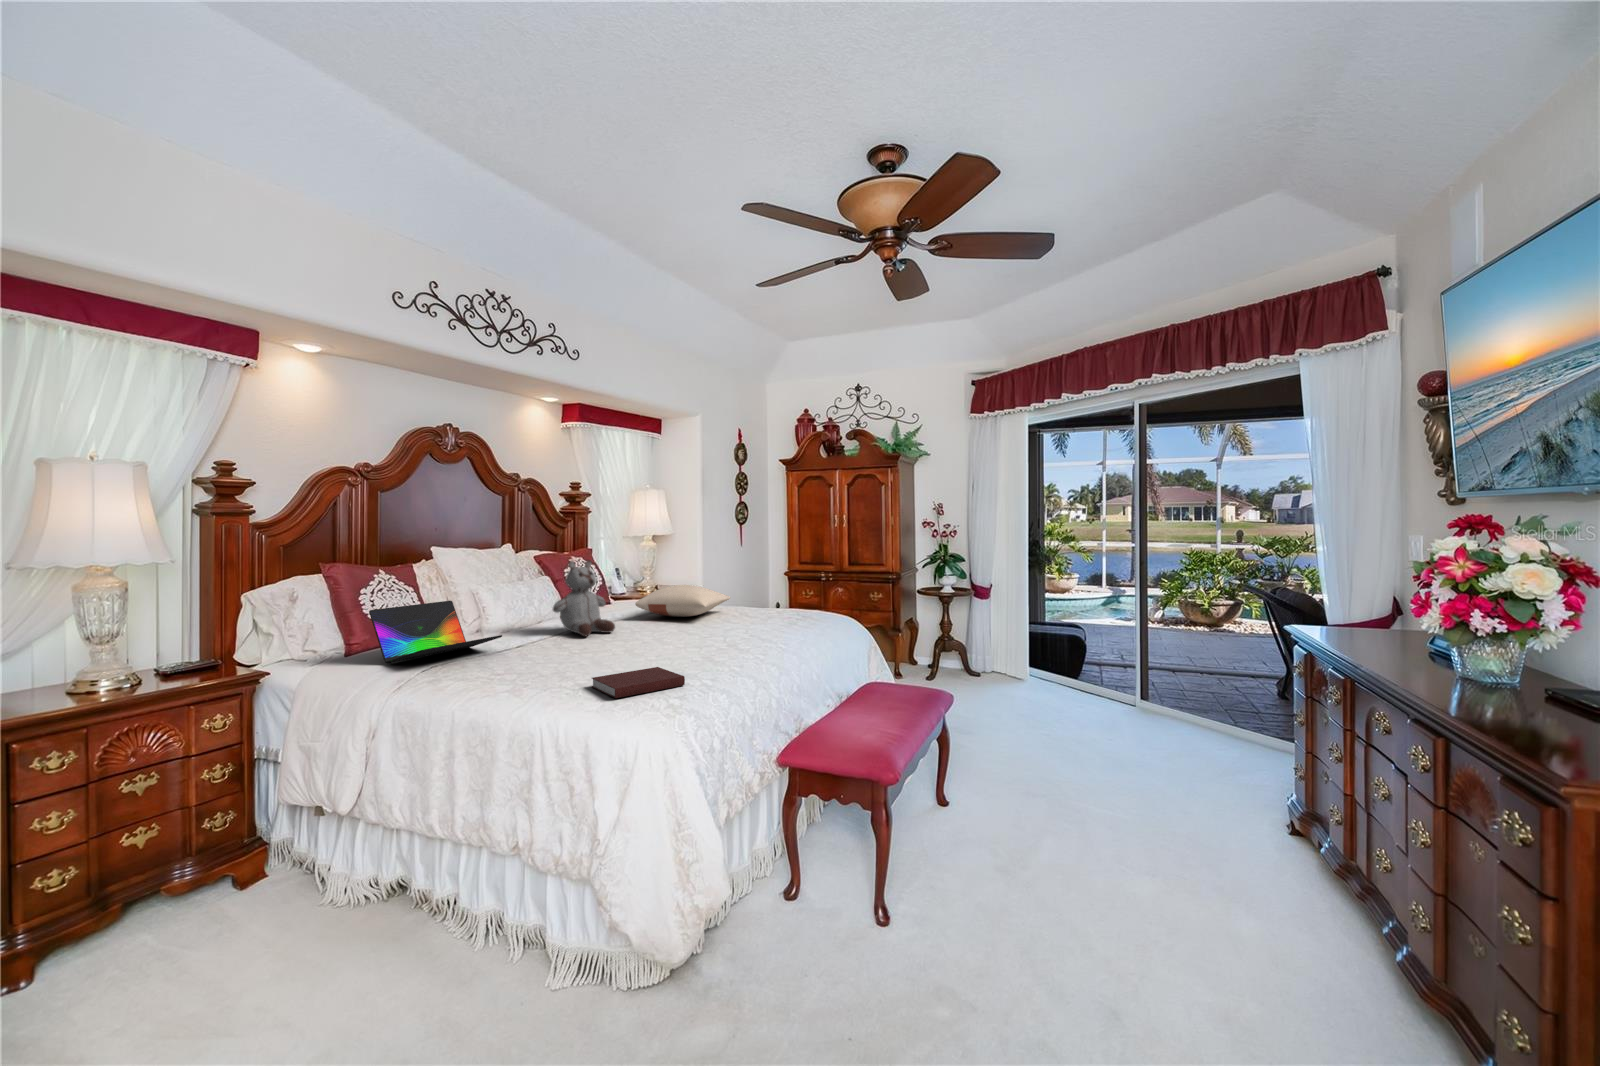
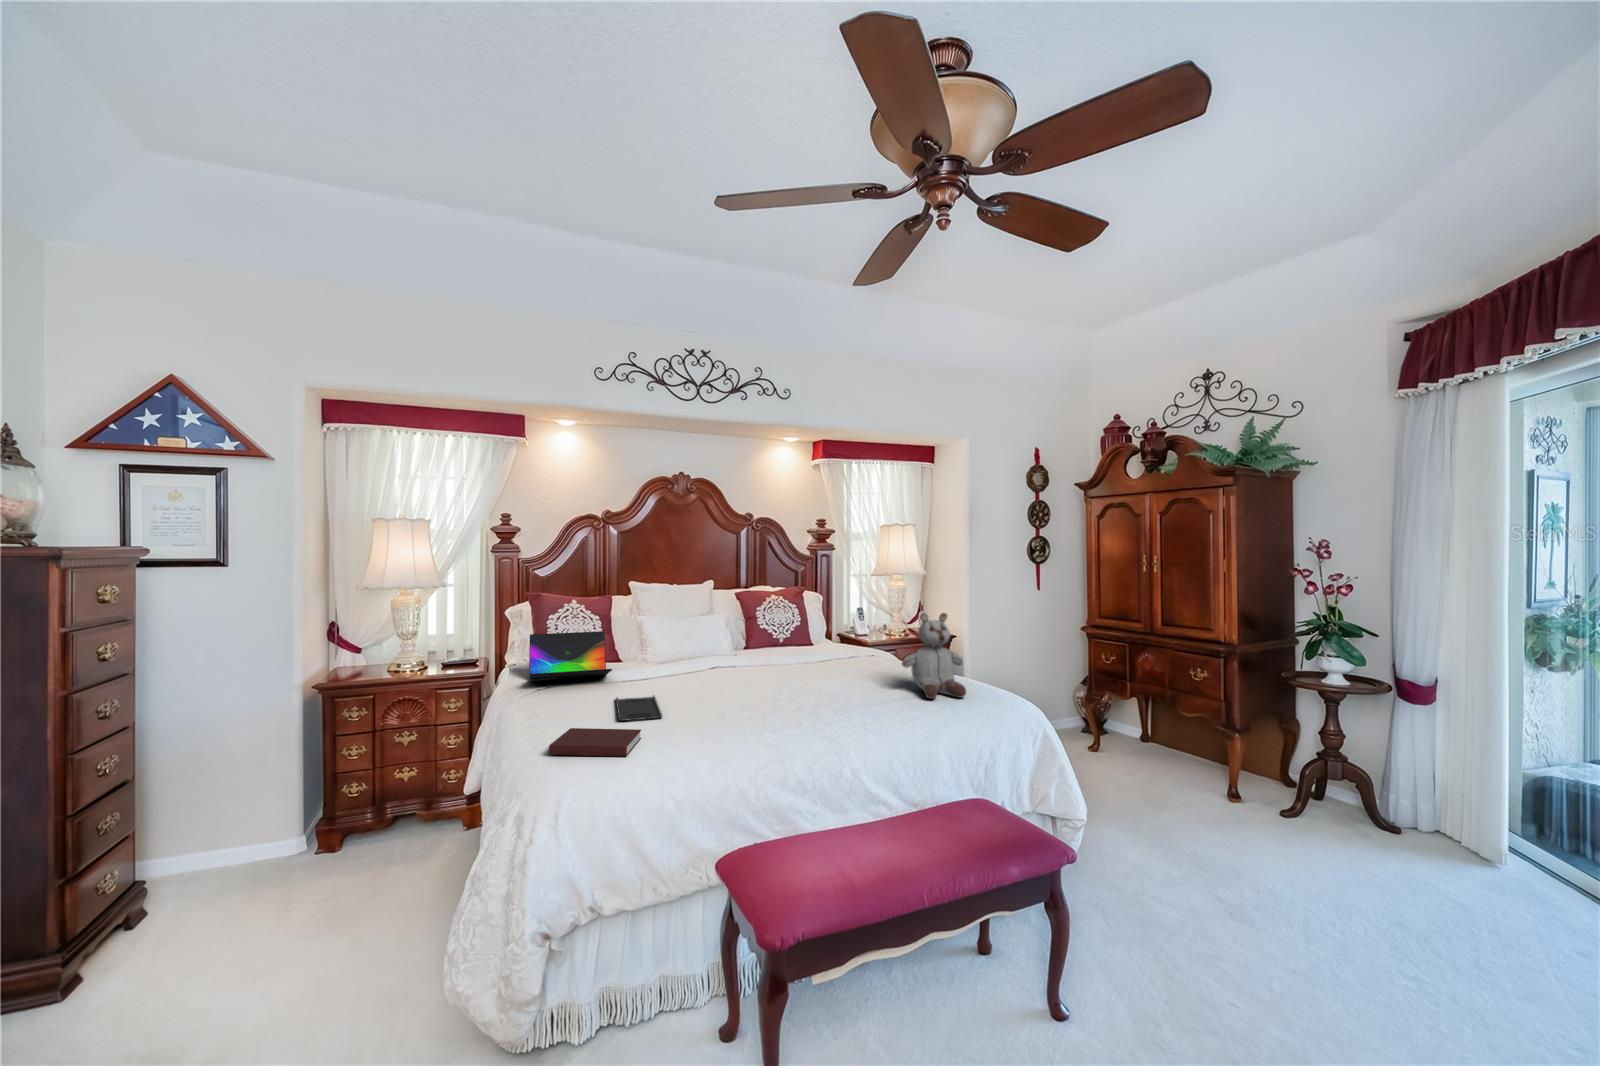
stuffed bear: present [553,560,615,636] -> present [902,613,966,699]
pillow: present [635,585,730,617] -> none [781,636,893,673]
tray: none [547,650,636,670] -> present [616,696,662,721]

